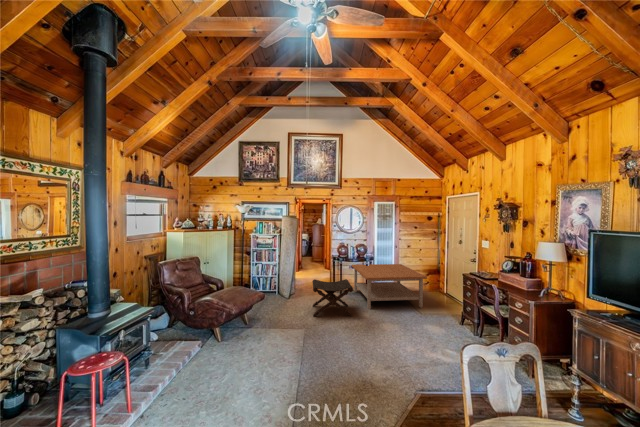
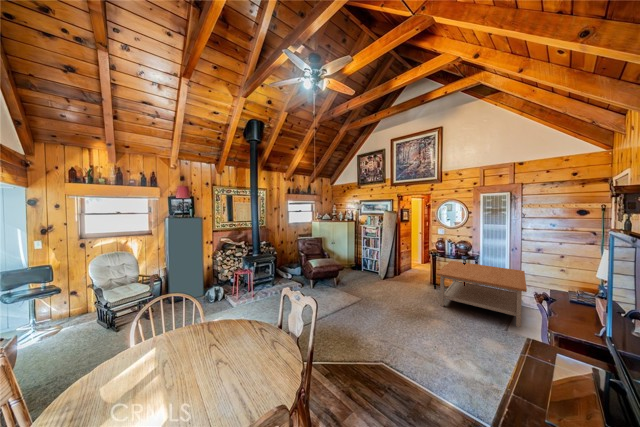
footstool: present [312,279,353,316] -> none [380,266,424,305]

